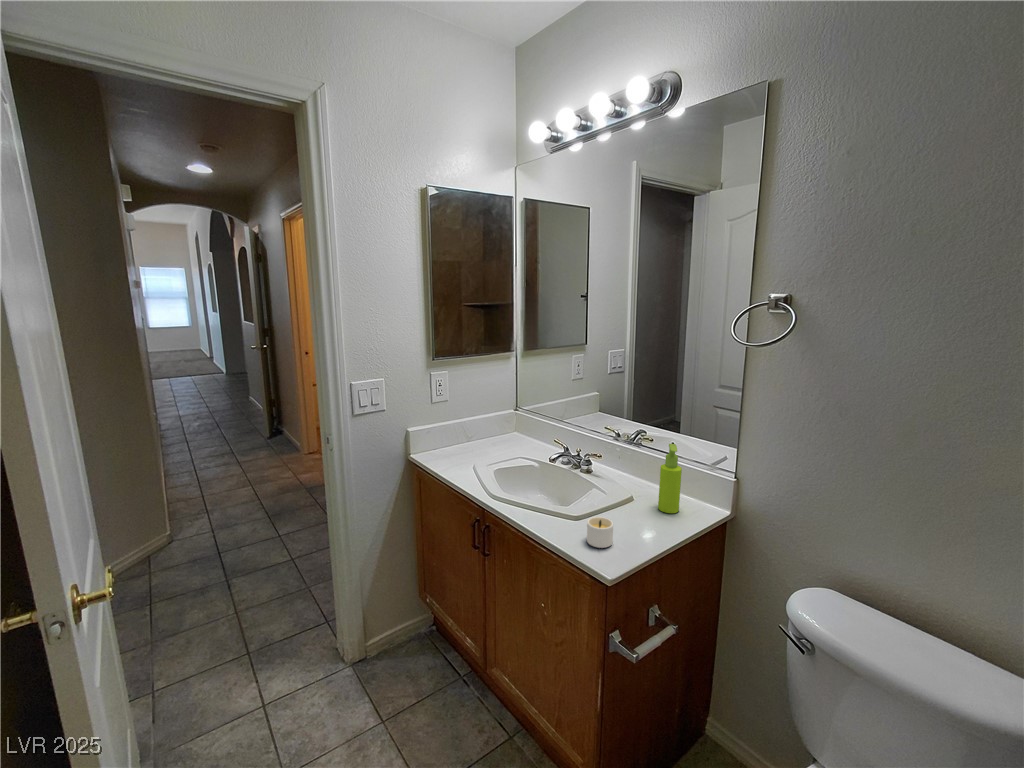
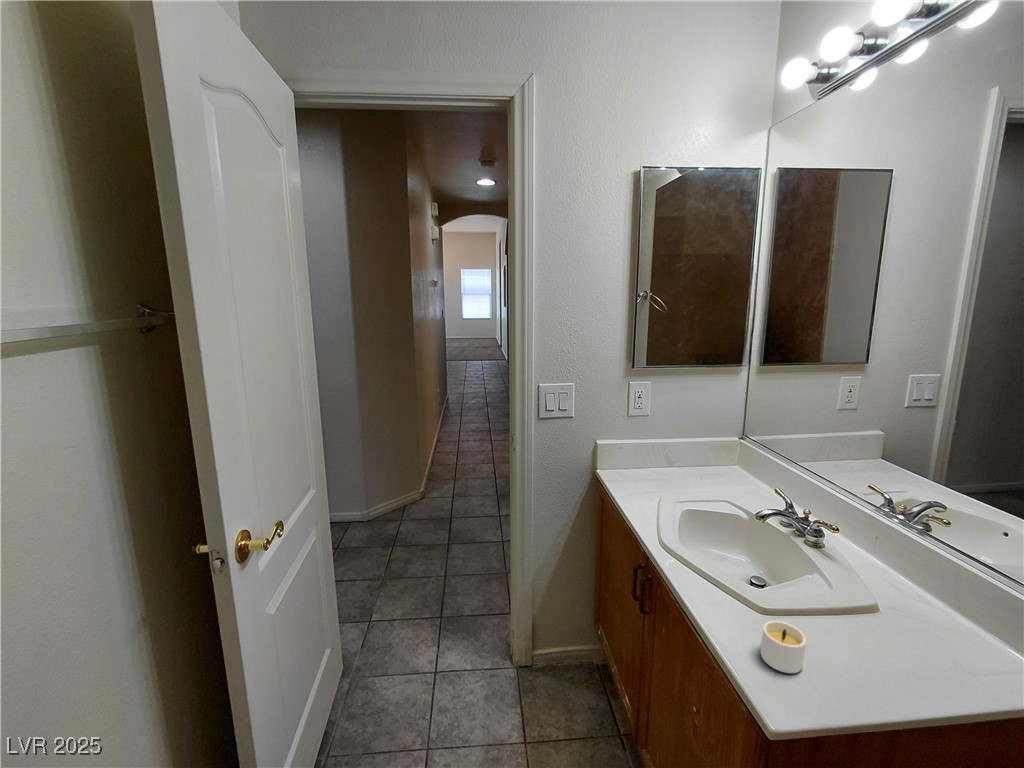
soap dispenser: present [658,444,682,513] -> none [916,544,972,660]

